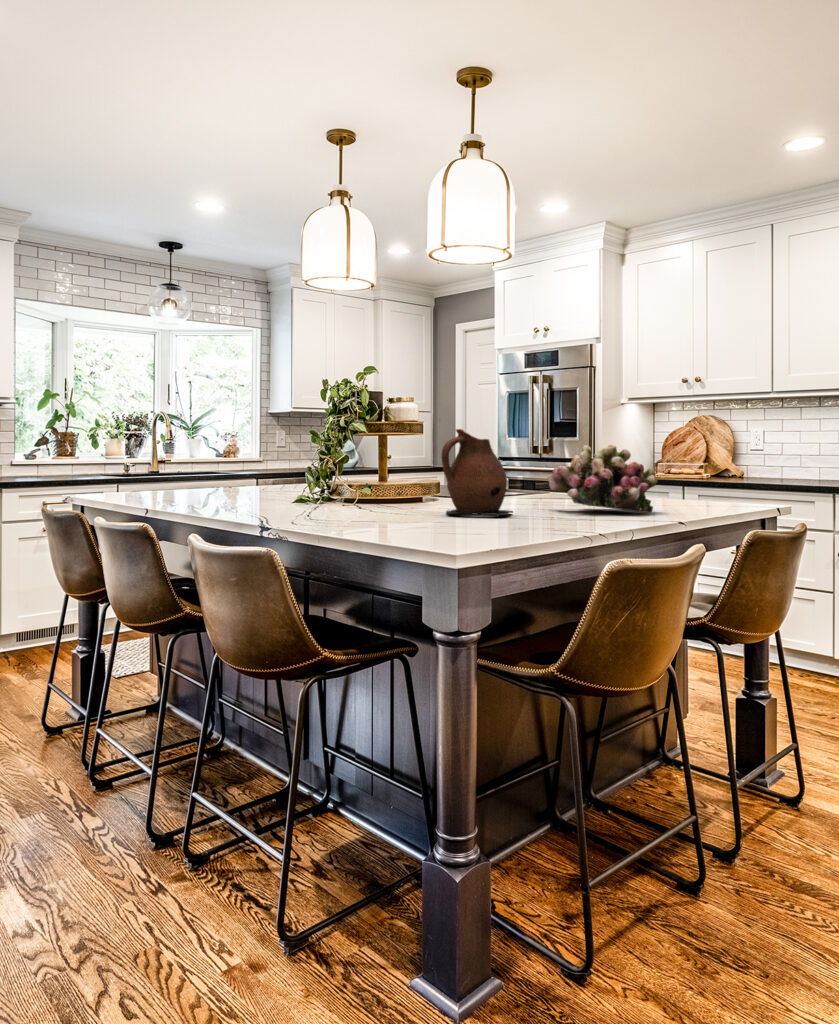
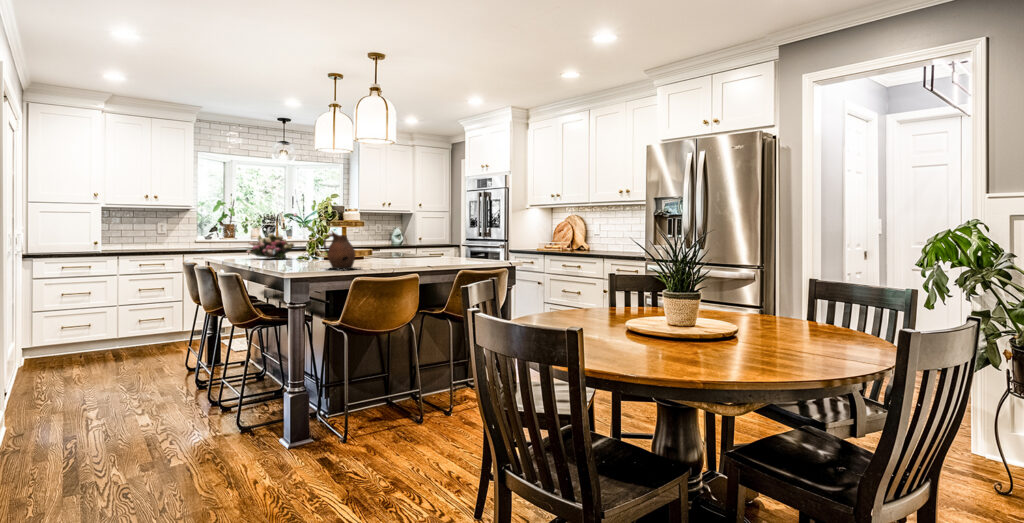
flower arrangement: present [548,445,658,513] -> present [247,234,294,259]

